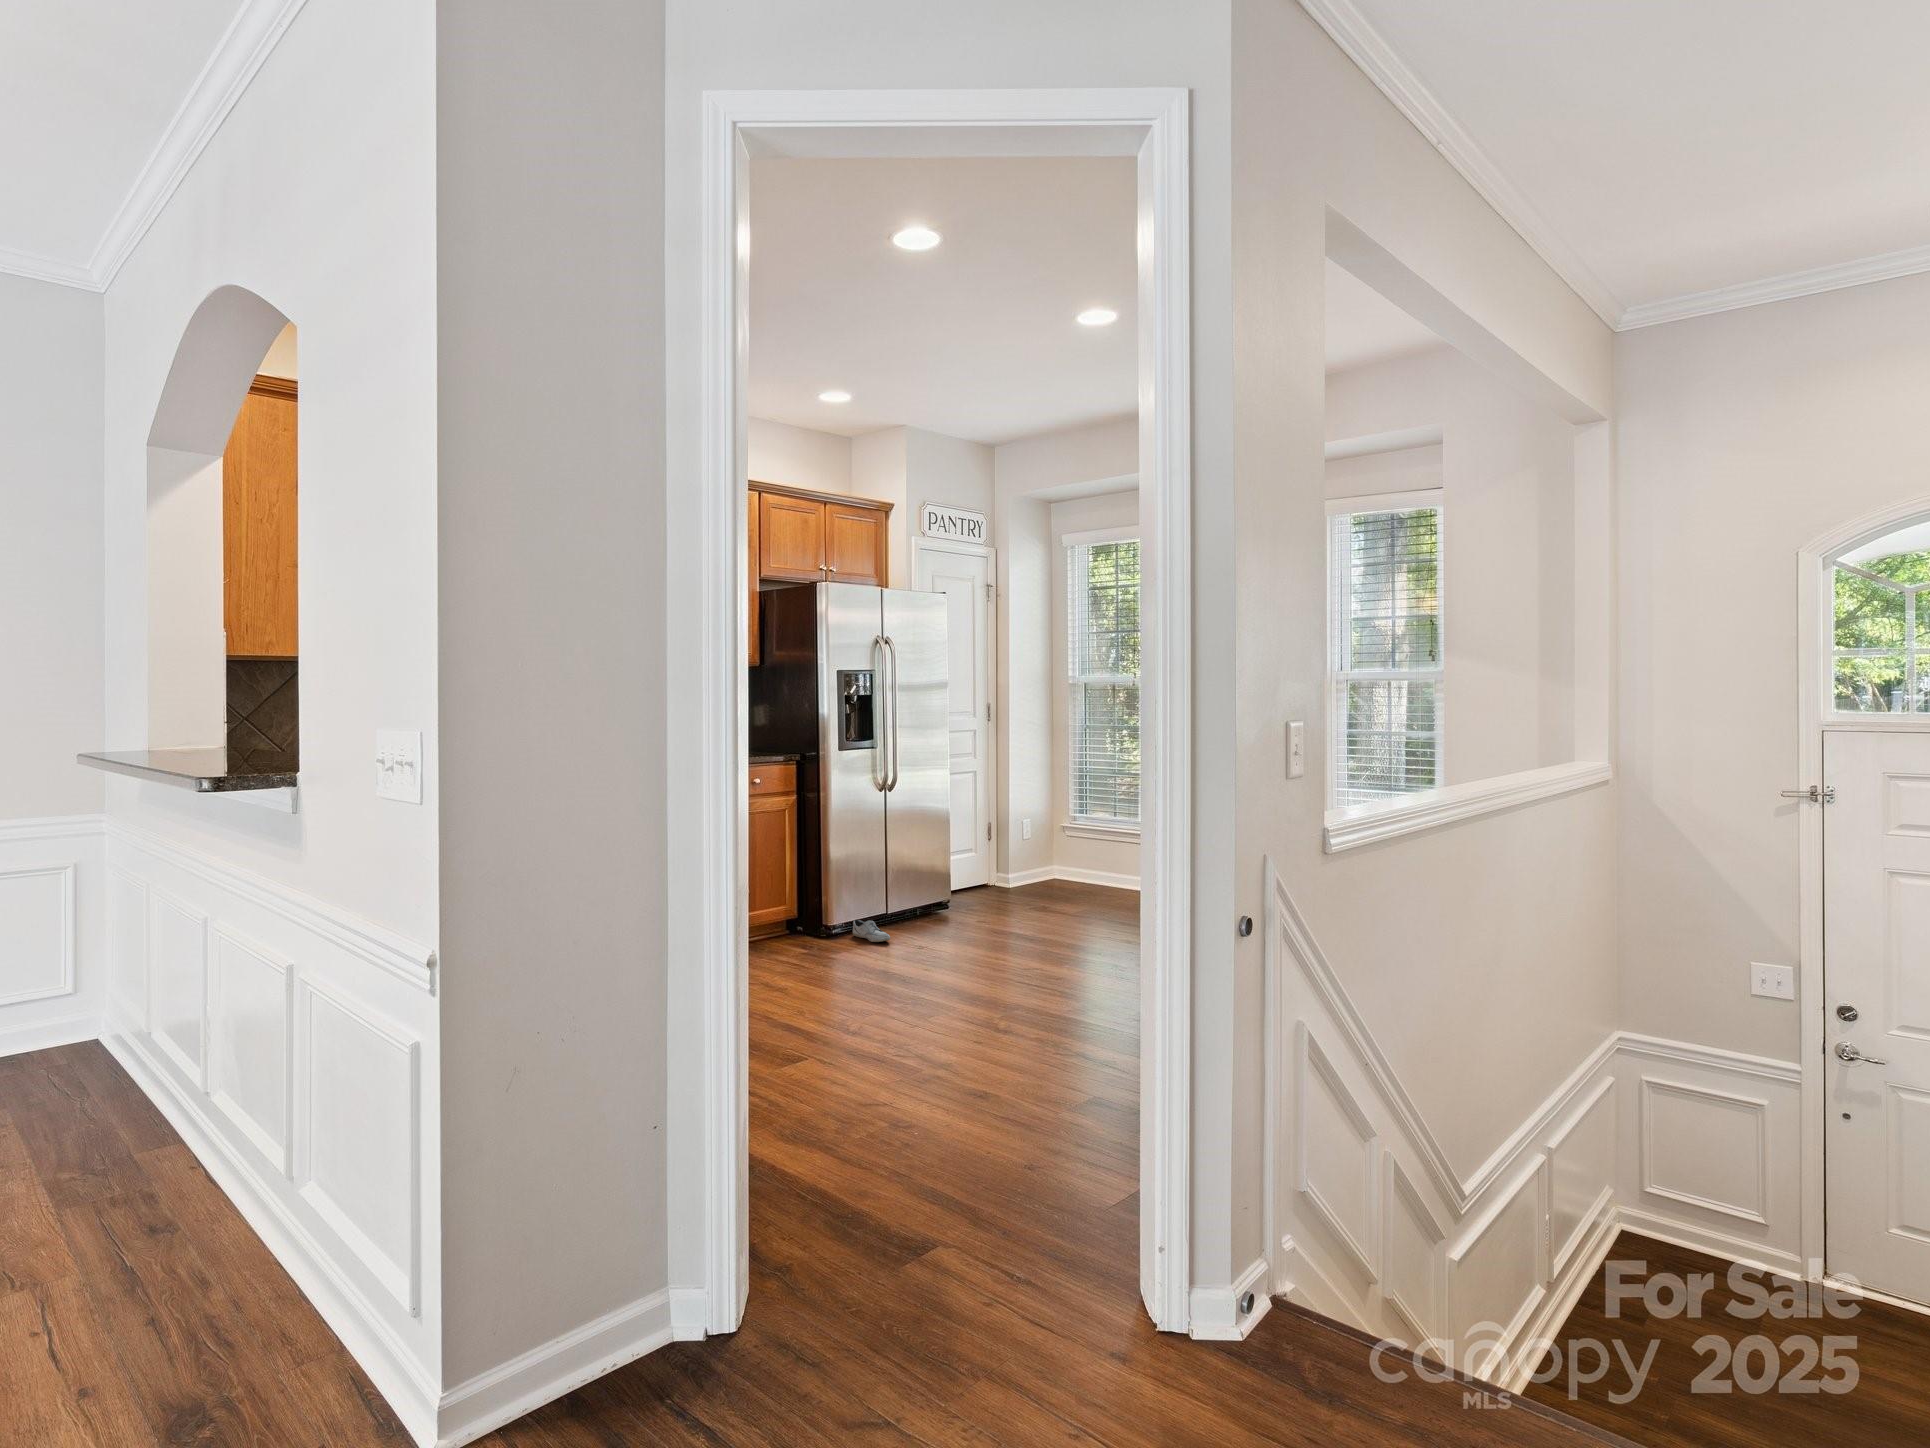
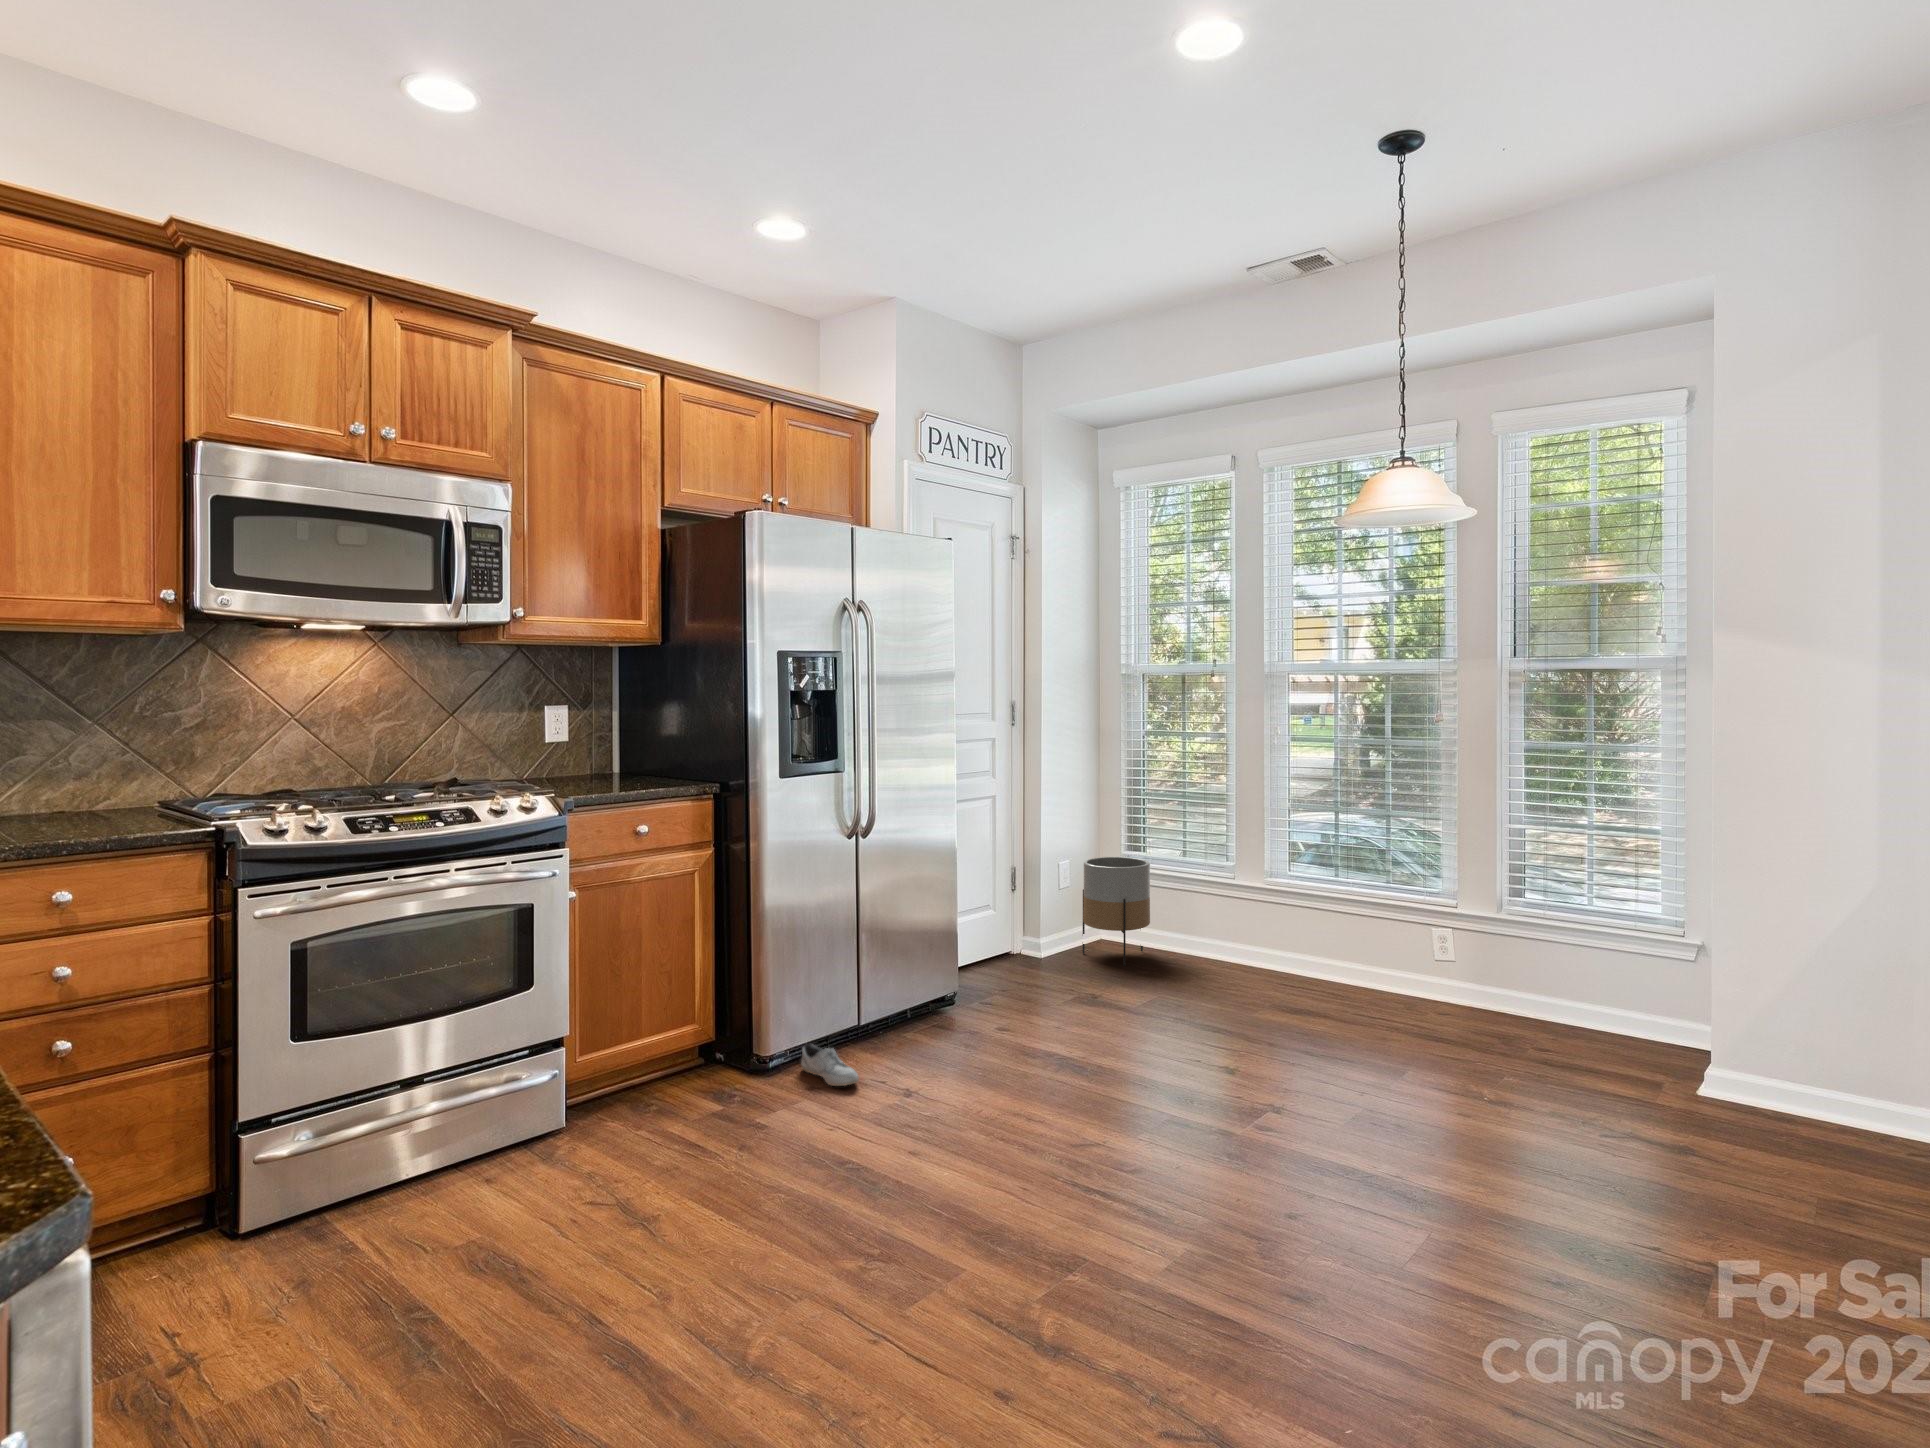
planter: none [1040,817,1089,893] -> present [1083,857,1150,966]

